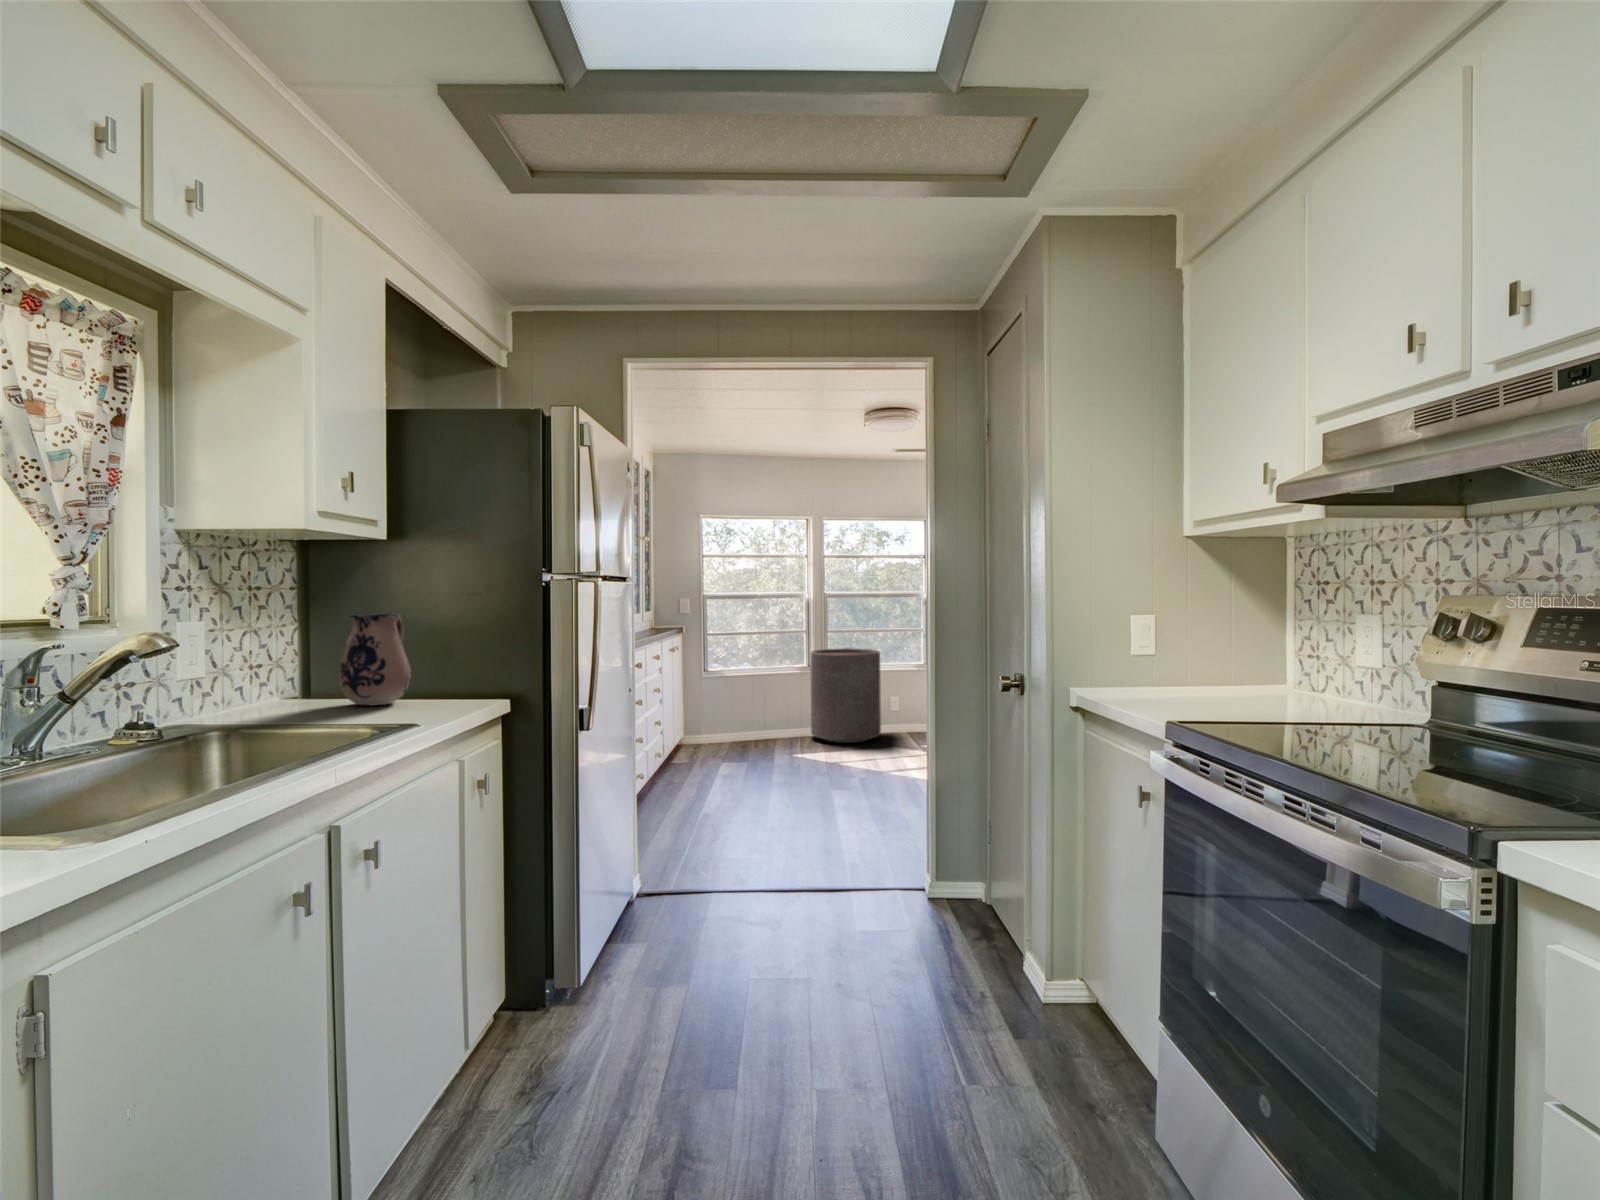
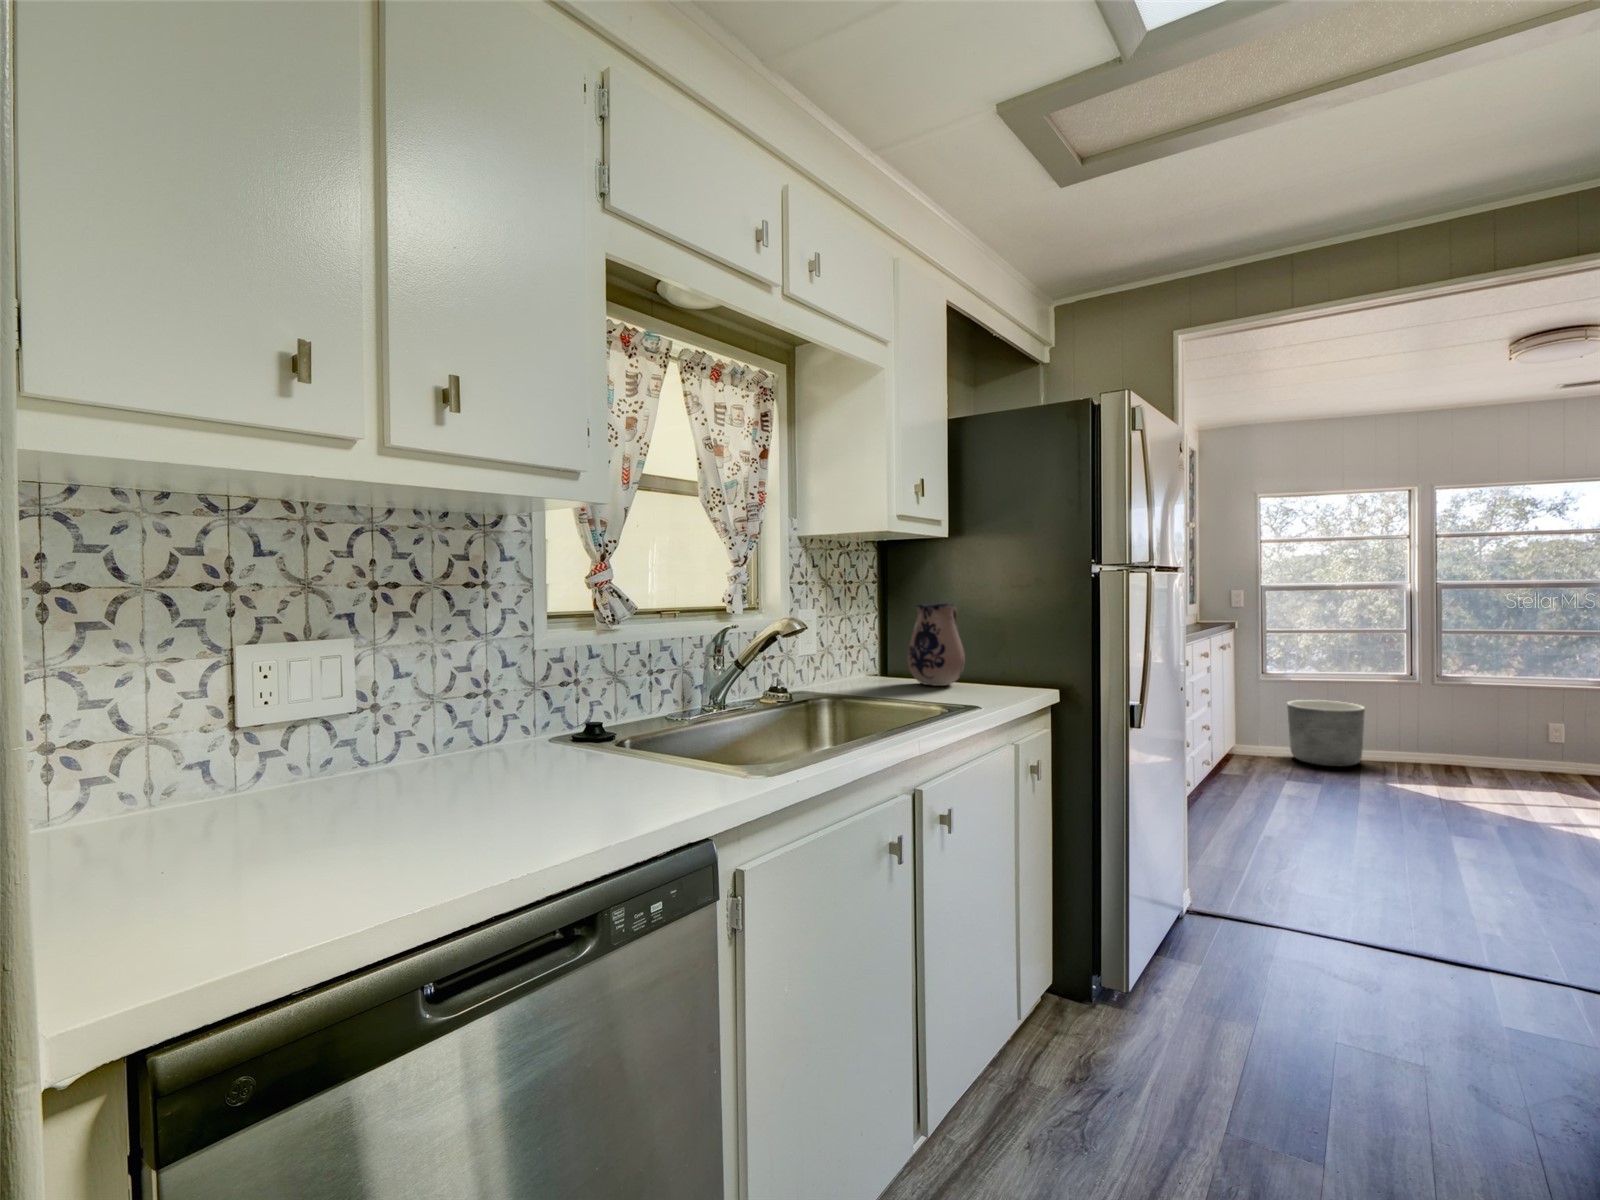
trash can: present [811,648,881,743] -> none [1410,654,1535,779]
planter: none [730,691,782,745] -> present [1287,700,1365,767]

